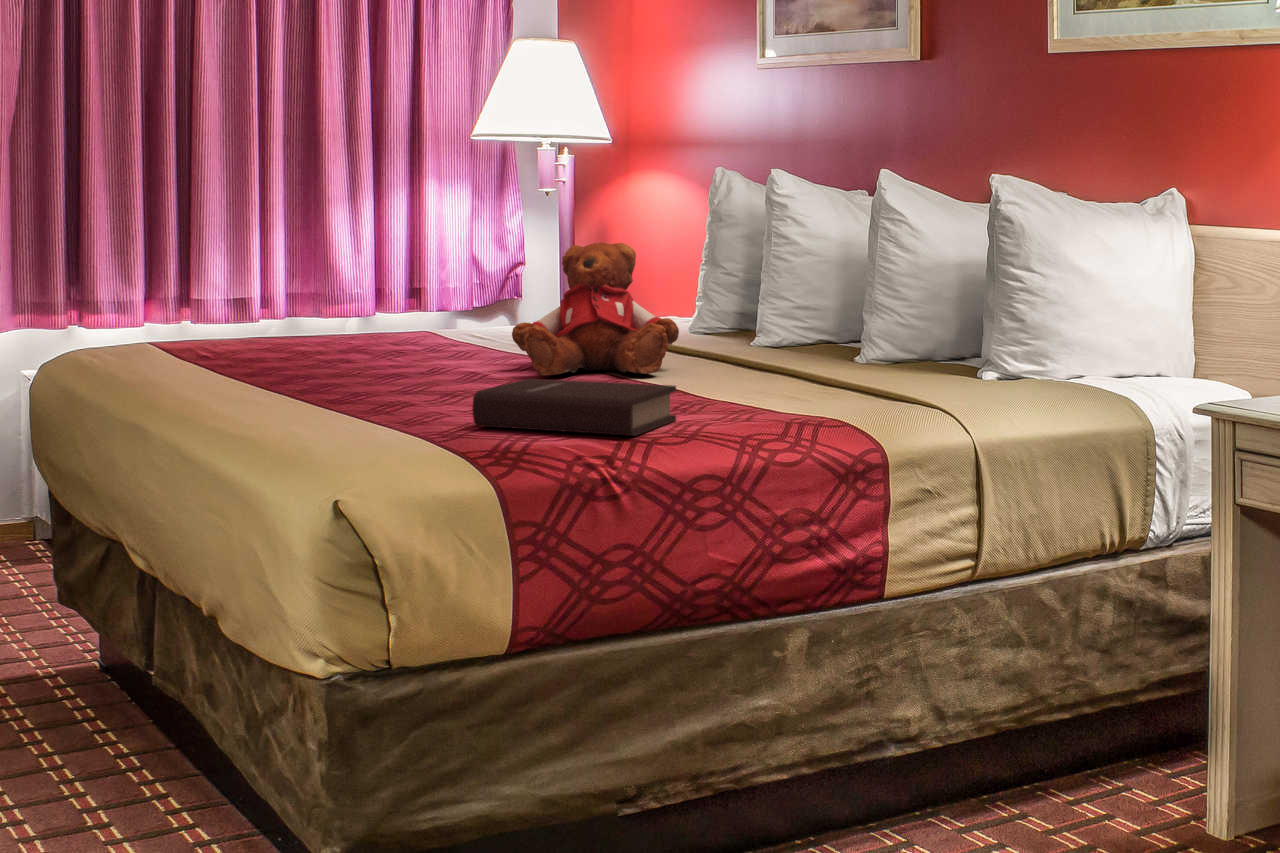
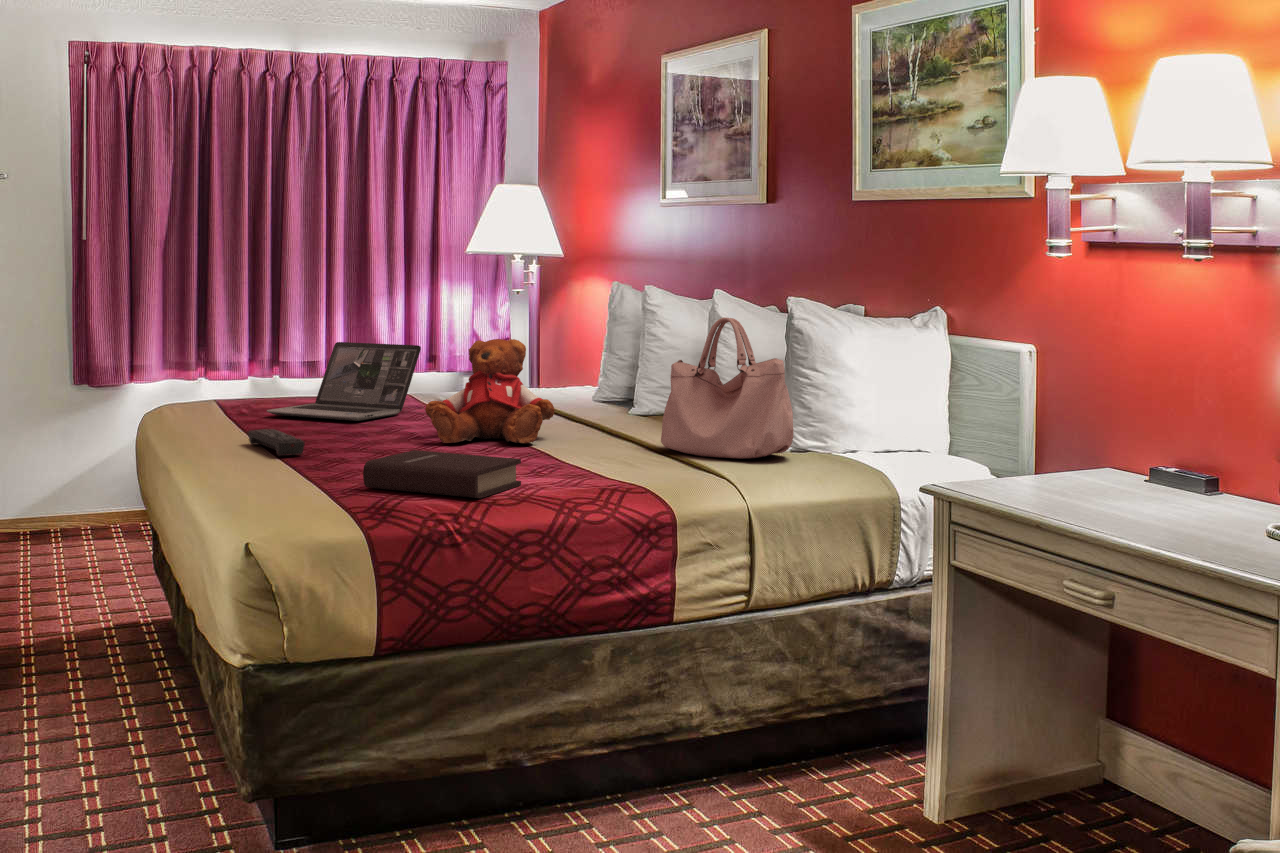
handbag: none [825,203,1008,385] -> present [661,317,793,459]
laptop: none [294,258,484,354] -> present [267,342,421,421]
remote control: none [288,361,370,394] -> present [248,429,305,456]

